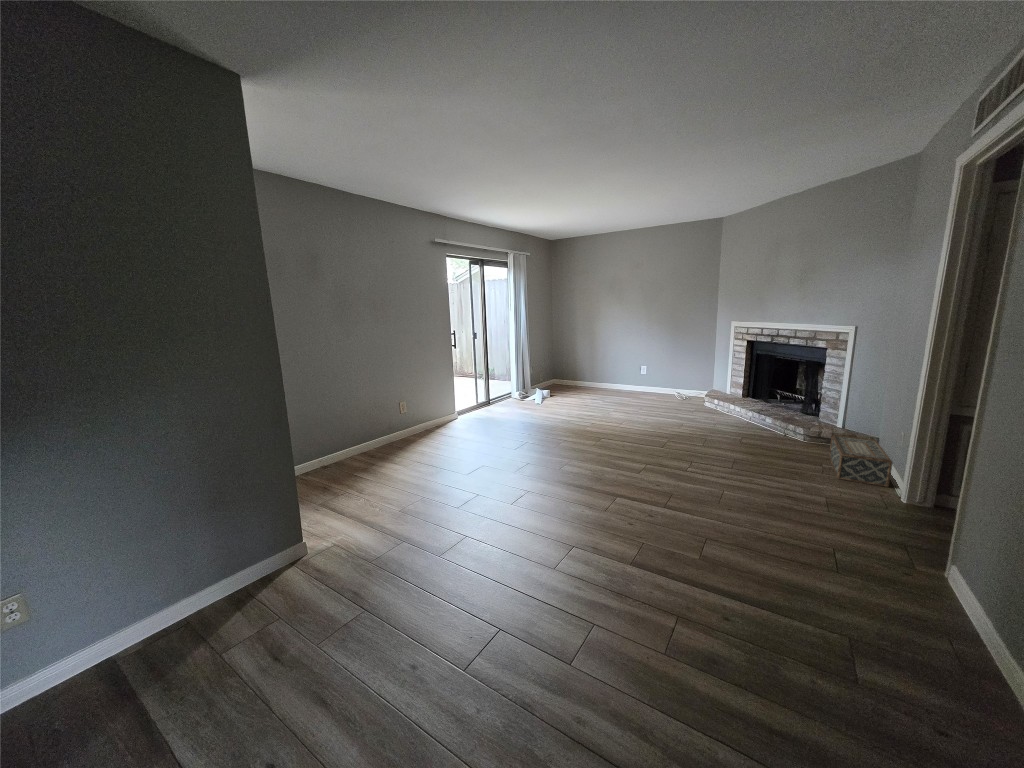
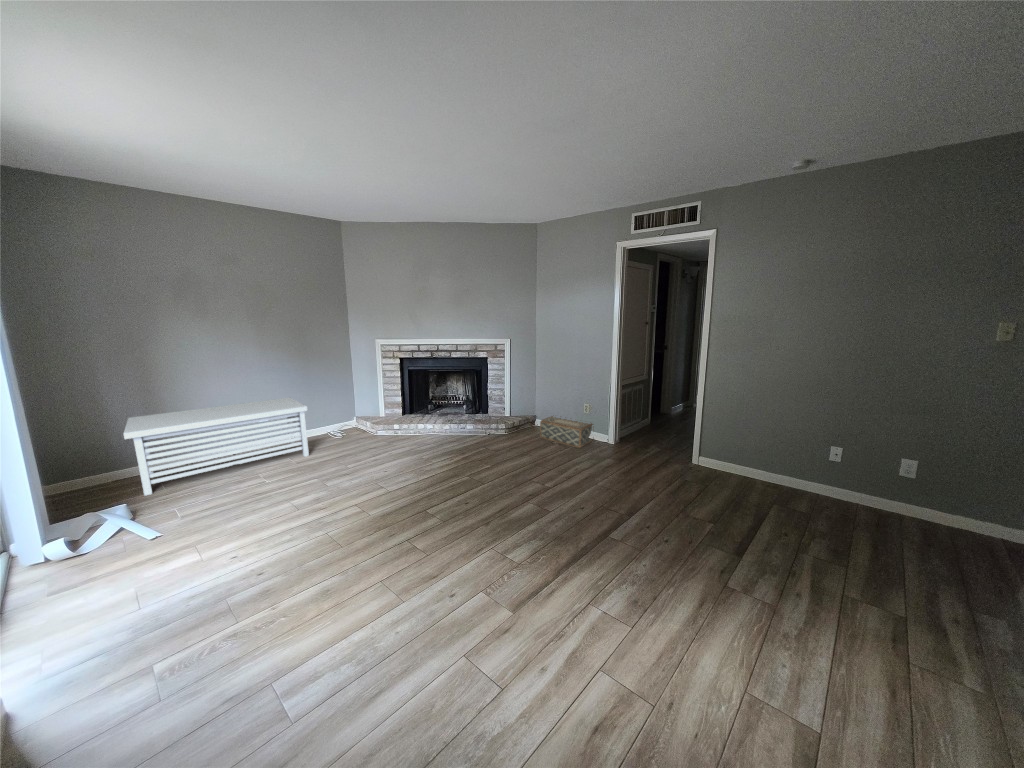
storage bench: none [577,358,662,401] -> present [124,398,309,495]

